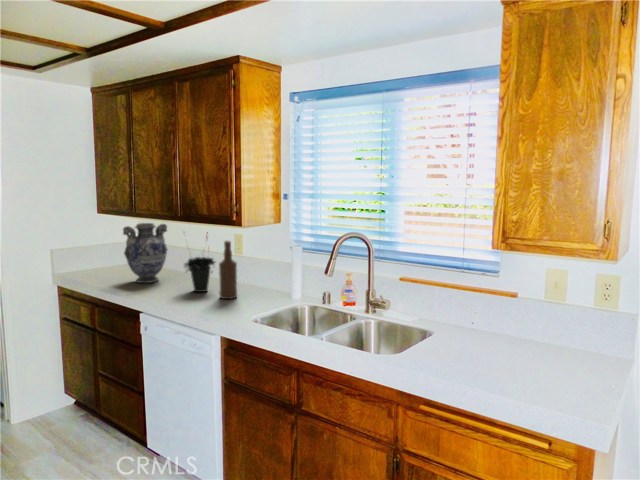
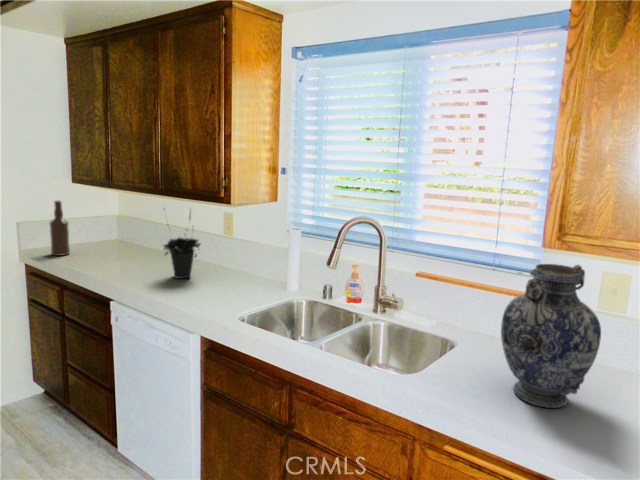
vase: present [123,223,167,283] -> present [501,264,601,408]
bottle: present [219,241,237,299] -> present [50,201,70,256]

